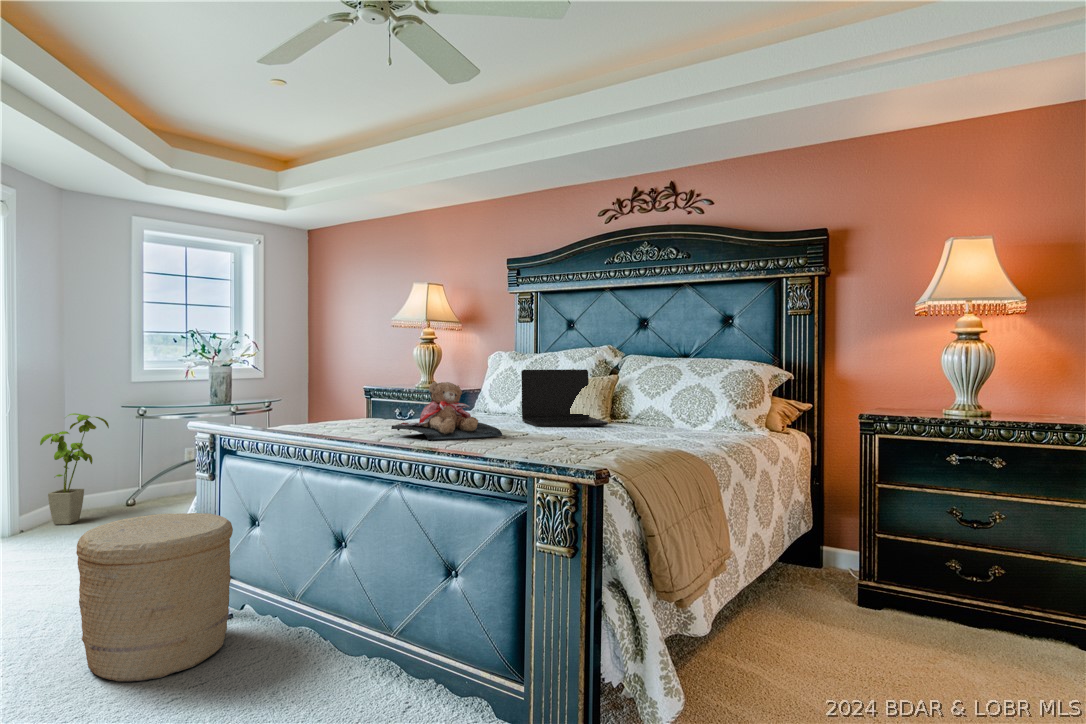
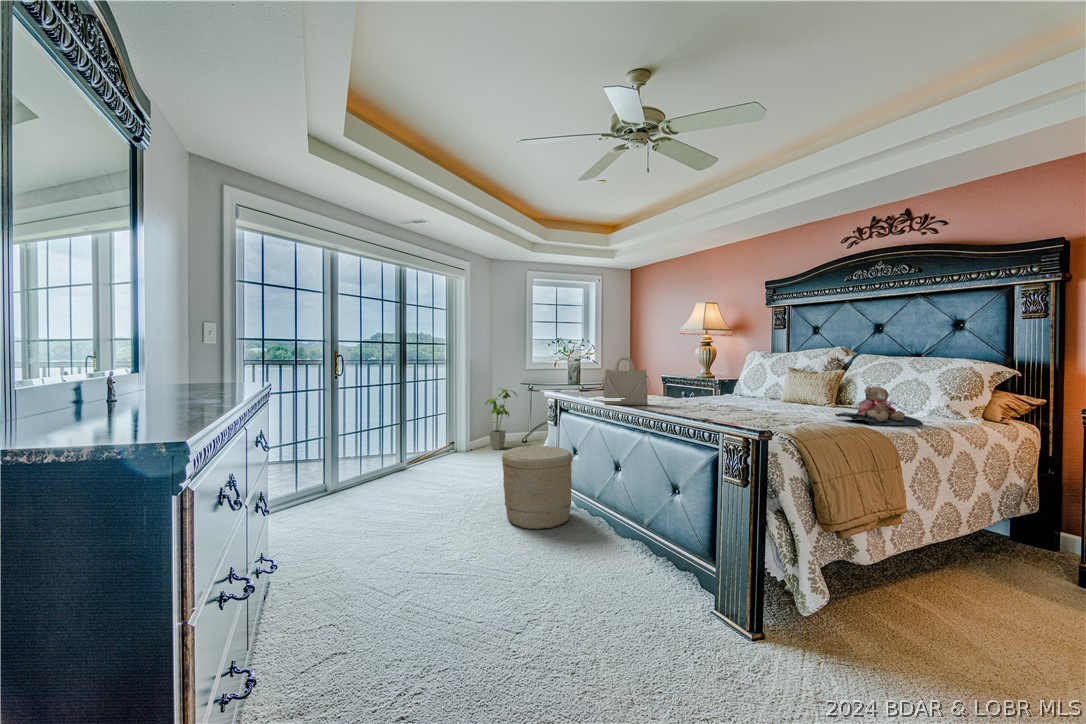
handbag: none [291,349,374,430] -> present [602,357,650,405]
laptop: present [521,369,608,427] -> none [761,367,829,410]
teddy bear: present [391,382,502,441] -> present [835,387,923,426]

